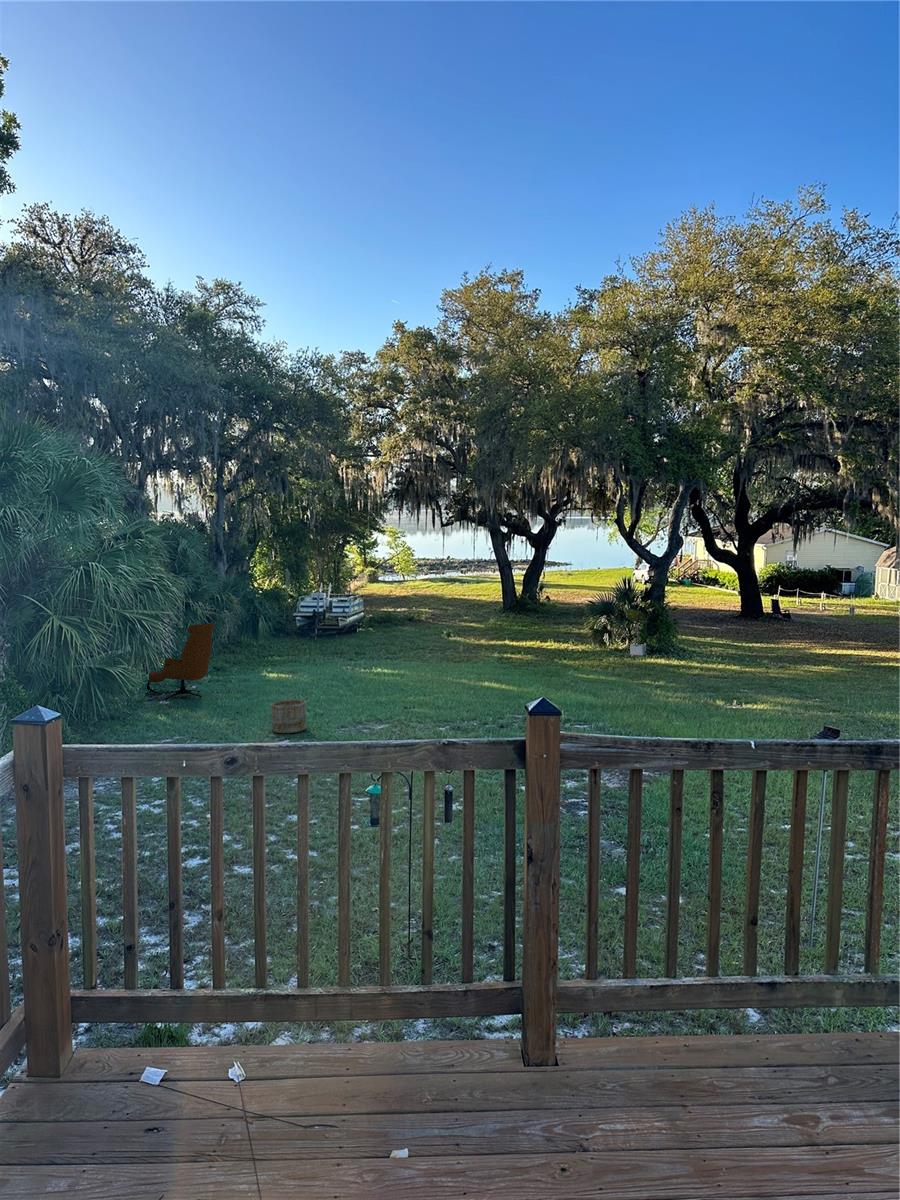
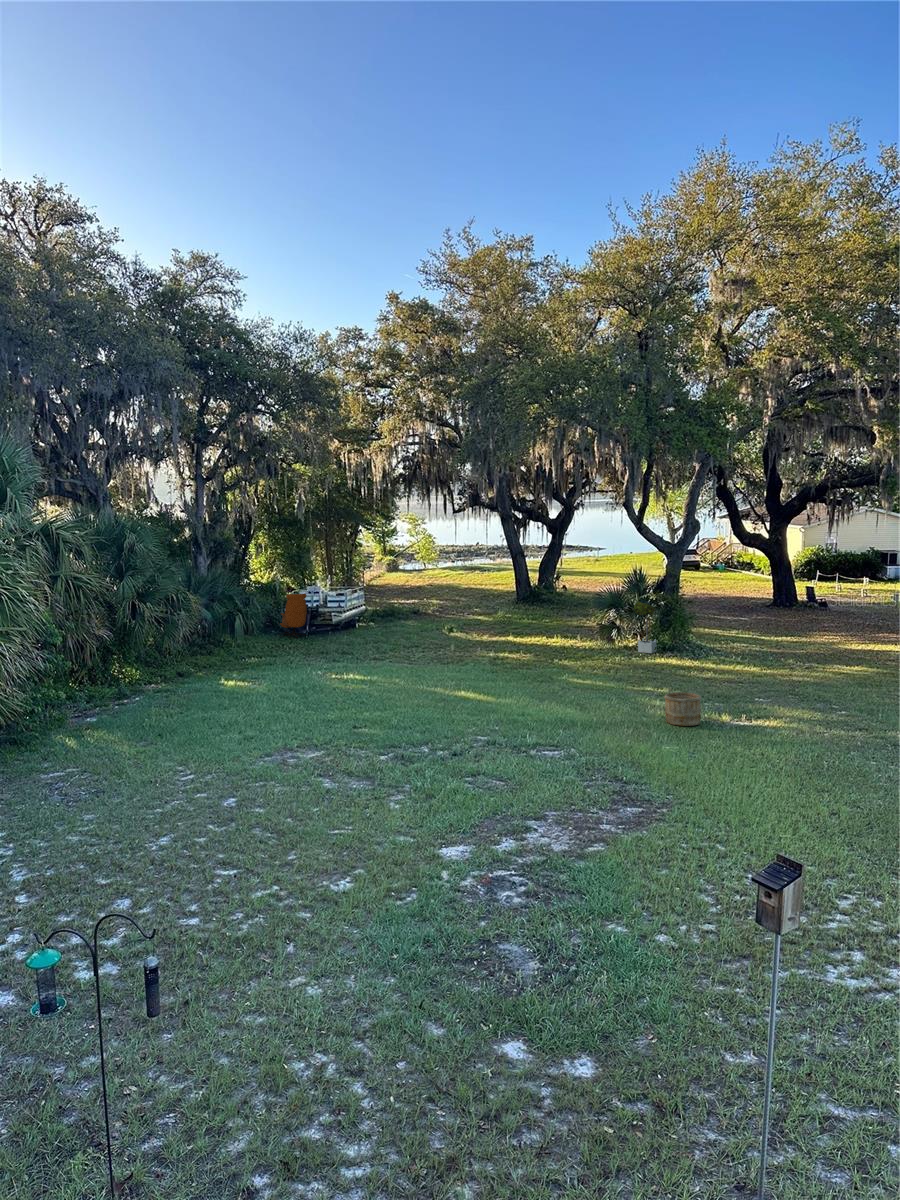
lounge chair: present [147,623,214,700] -> present [278,594,308,638]
wooden bucket: present [270,700,306,733] -> present [664,692,701,726]

